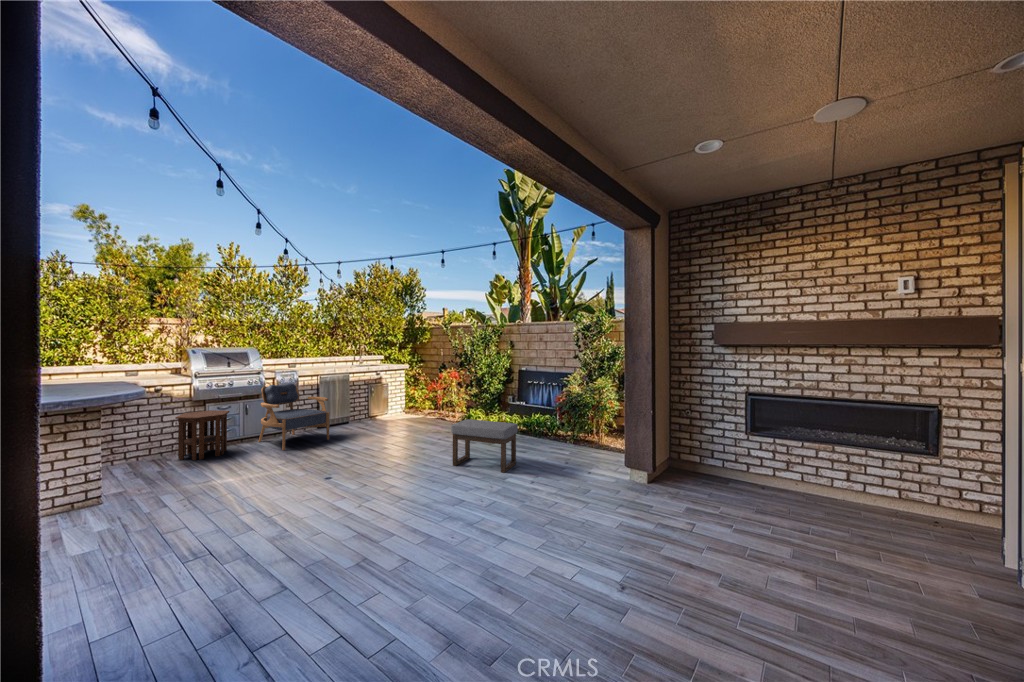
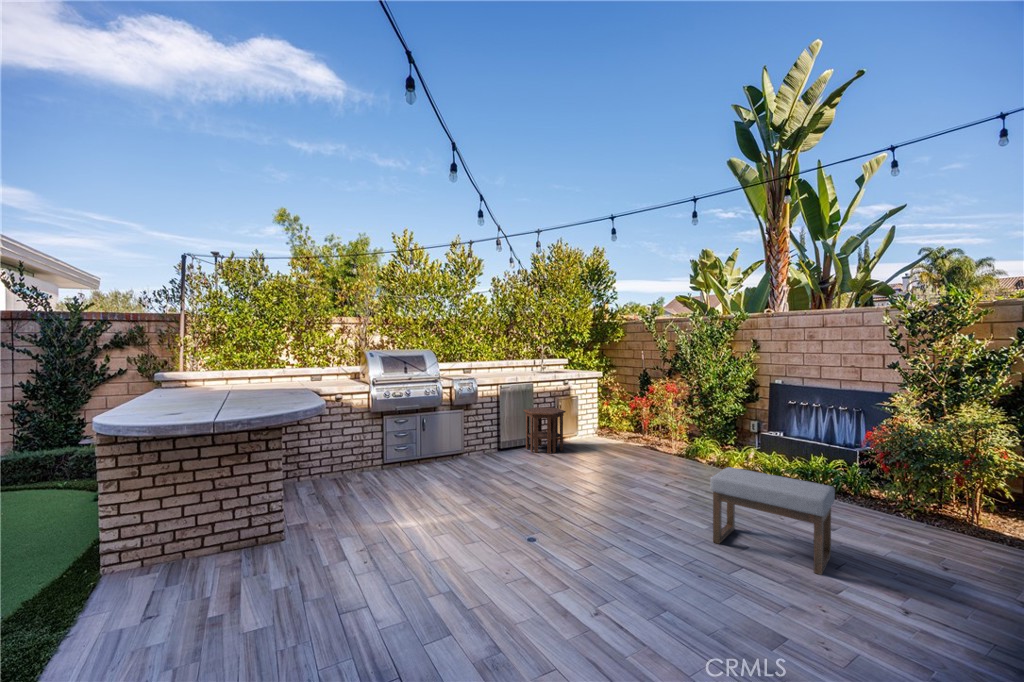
armchair: present [258,383,330,450] -> none [436,394,515,481]
side table: present [176,410,229,460] -> present [524,407,566,454]

